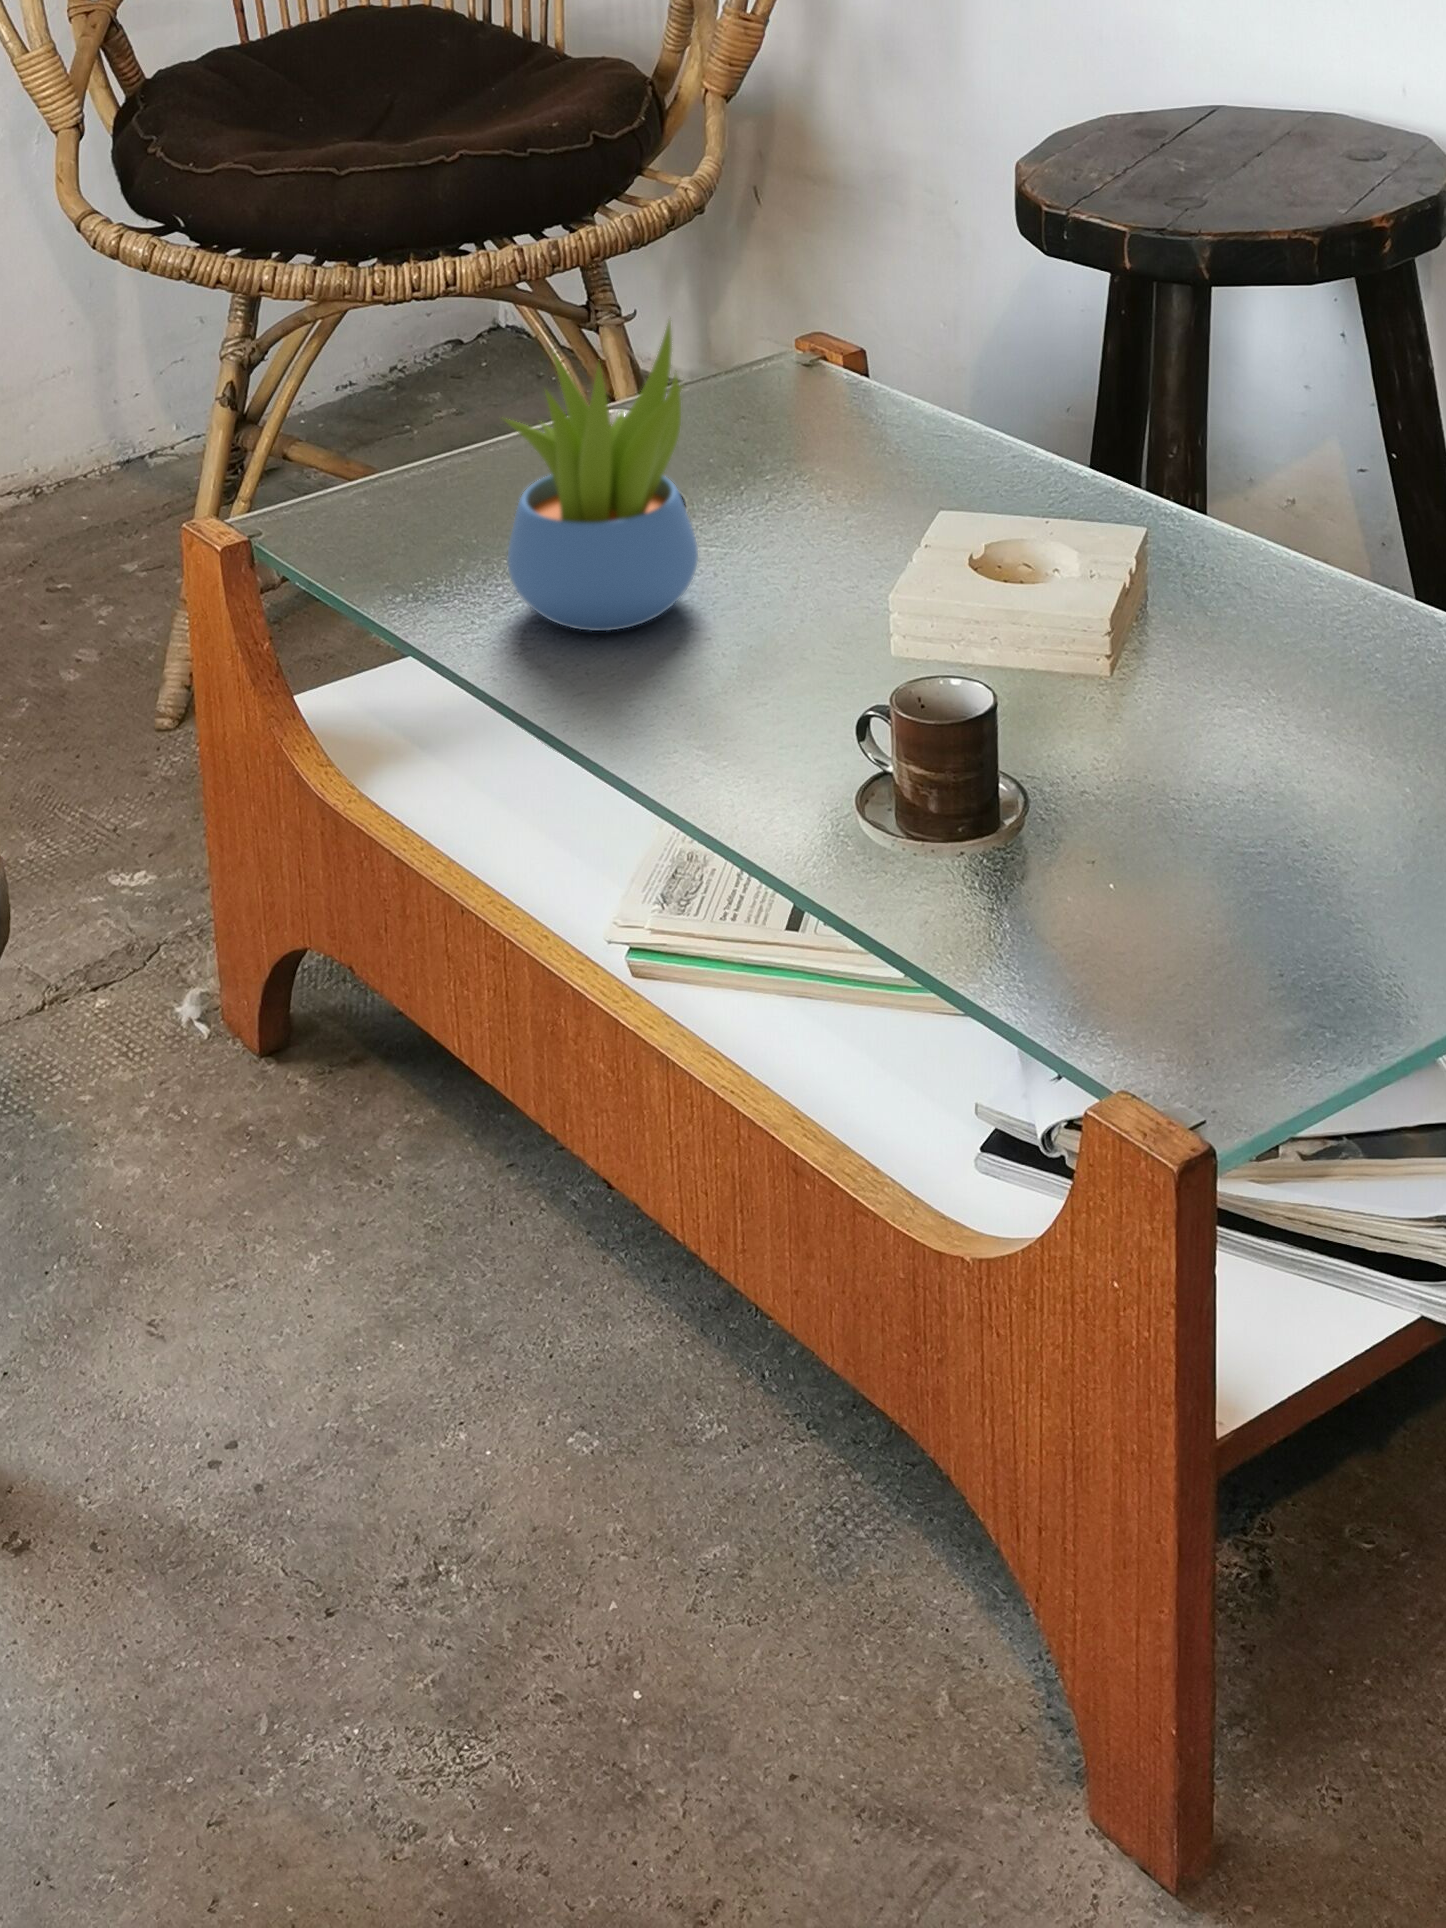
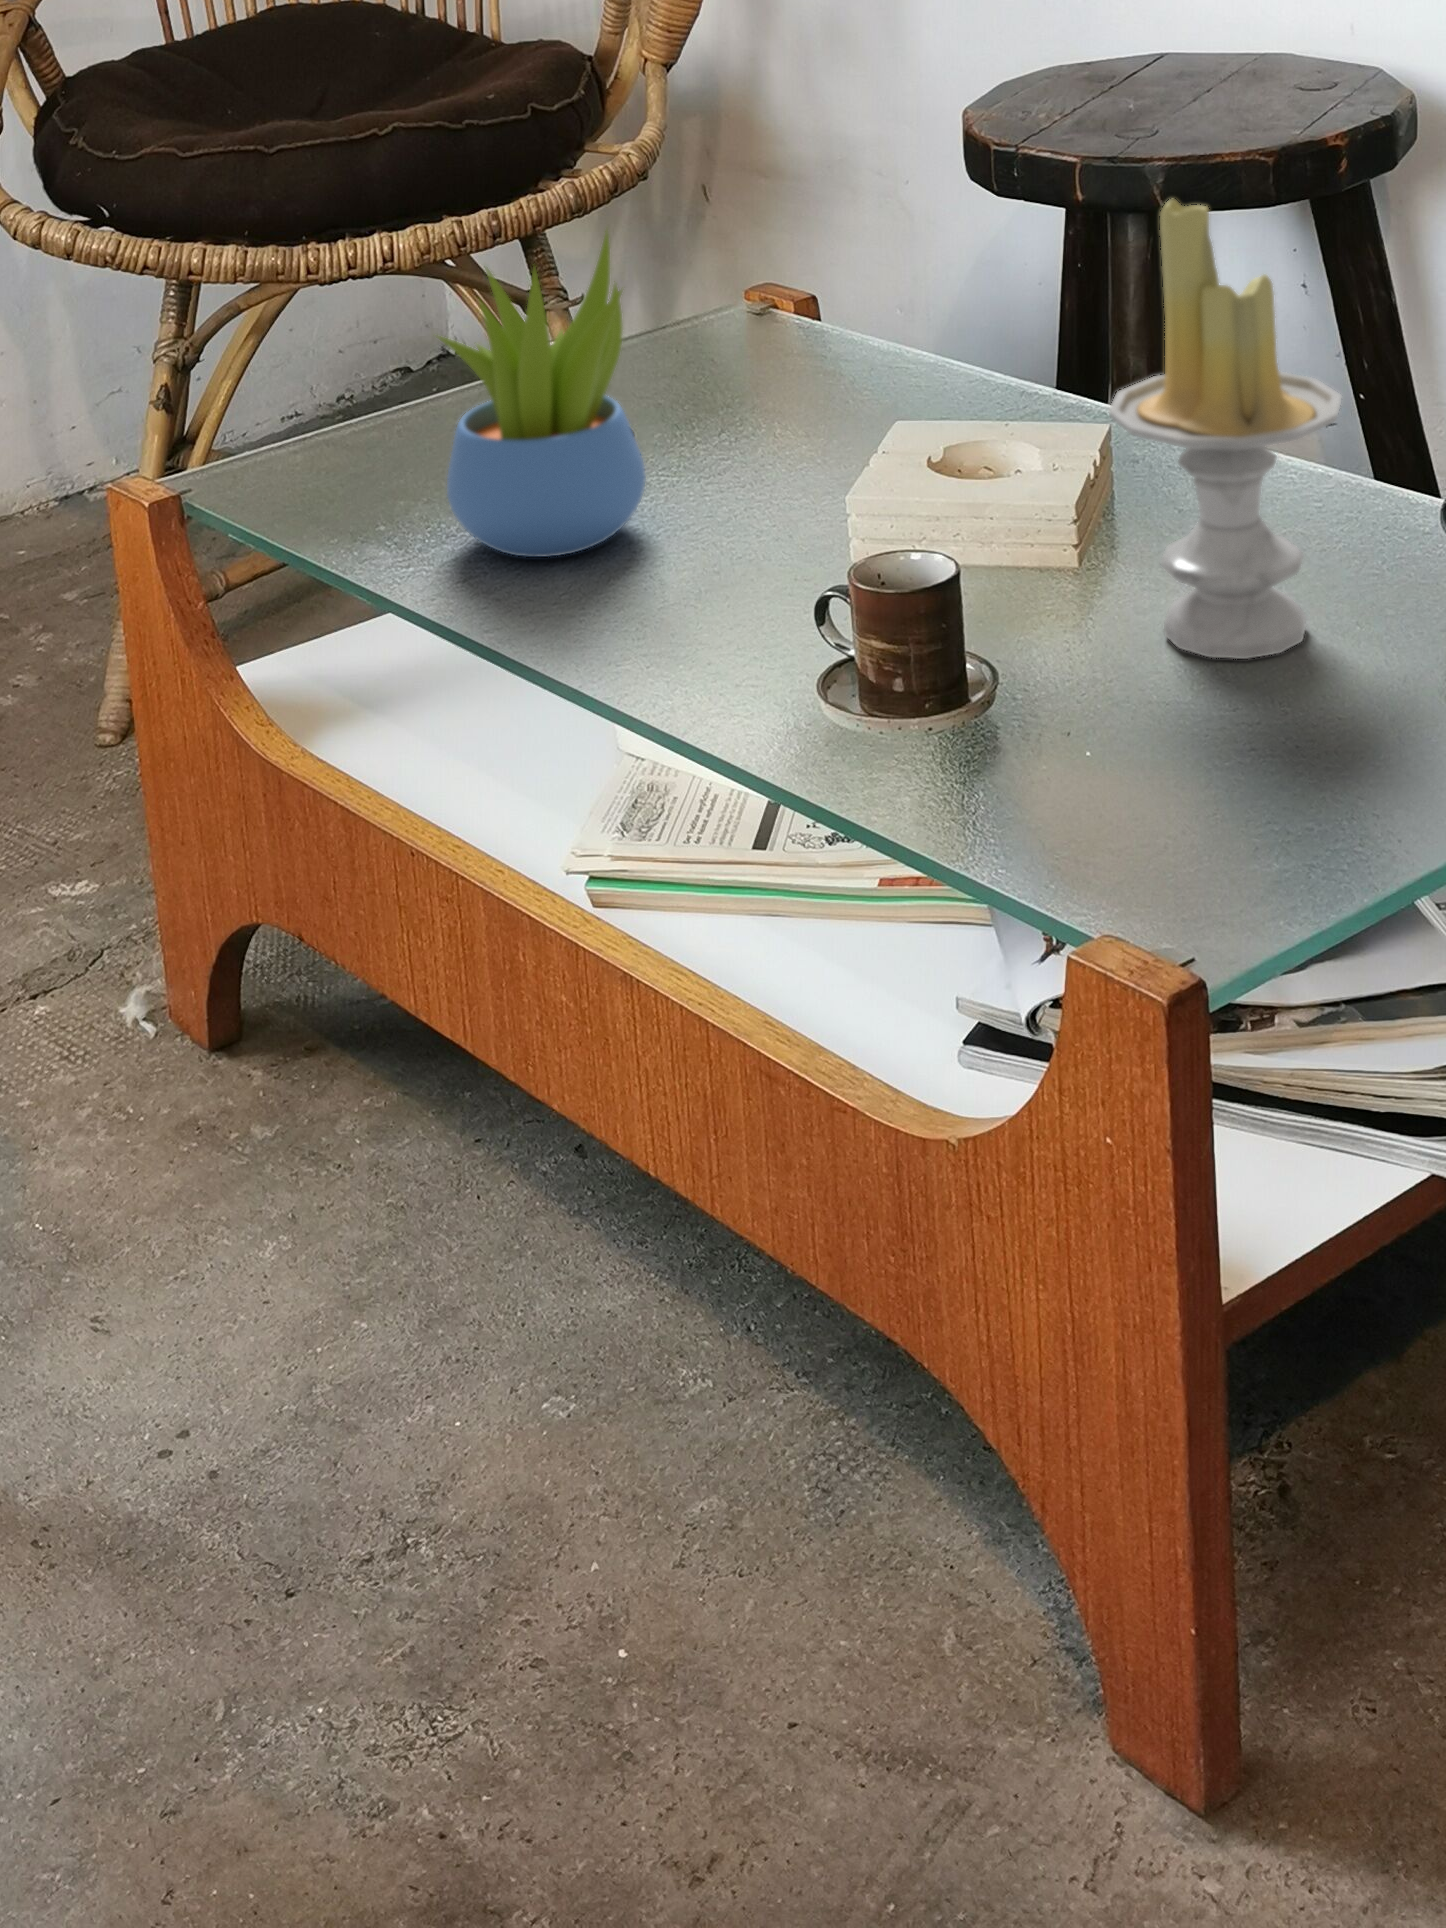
candle: none [1143,349,1369,789] -> present [1108,199,1341,659]

